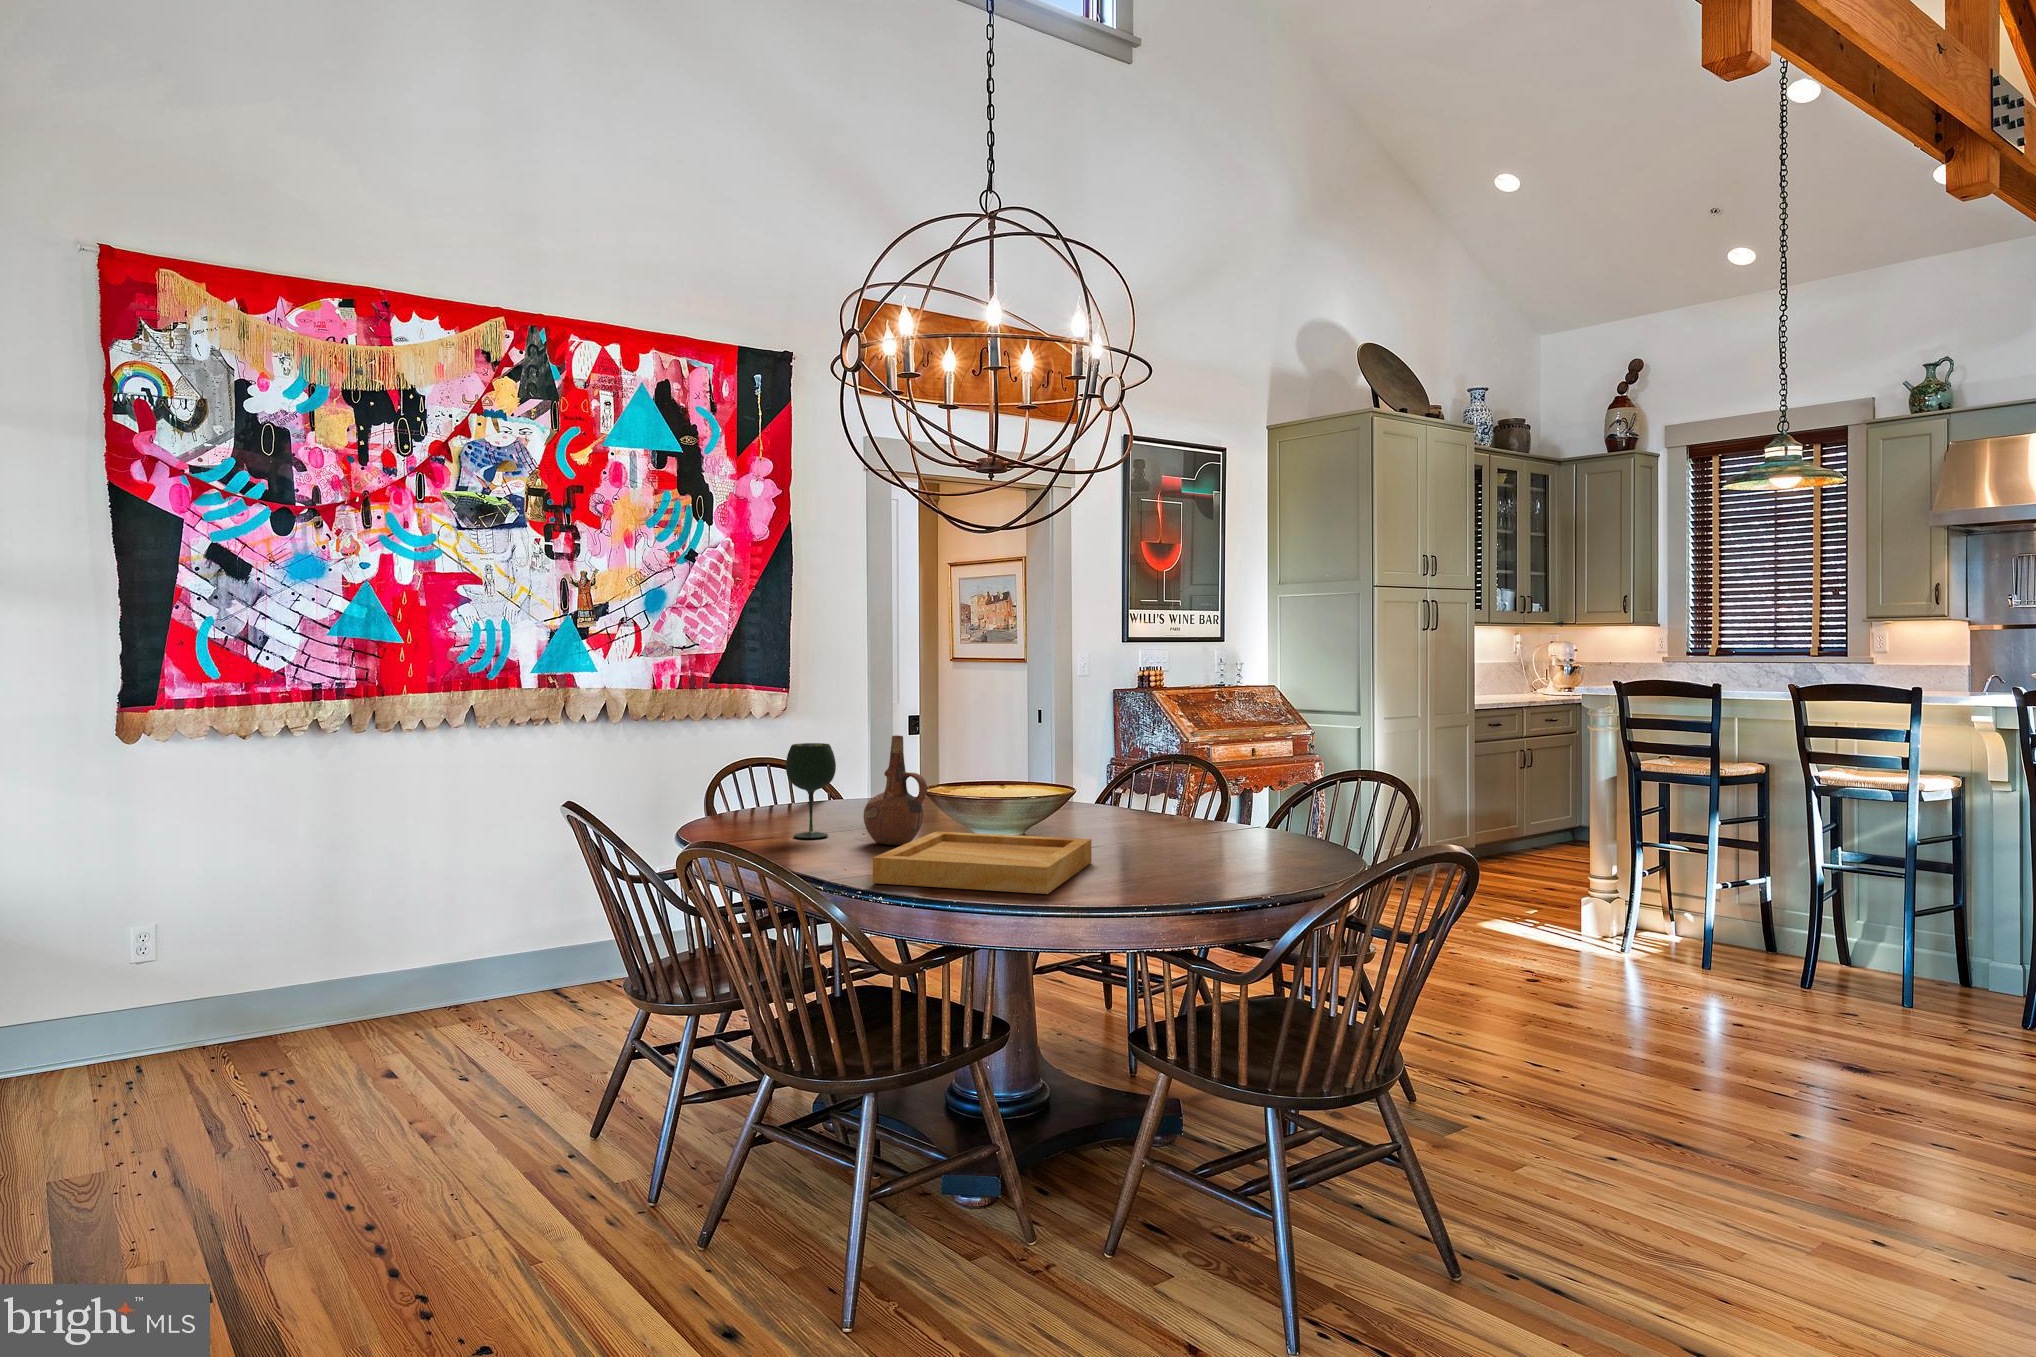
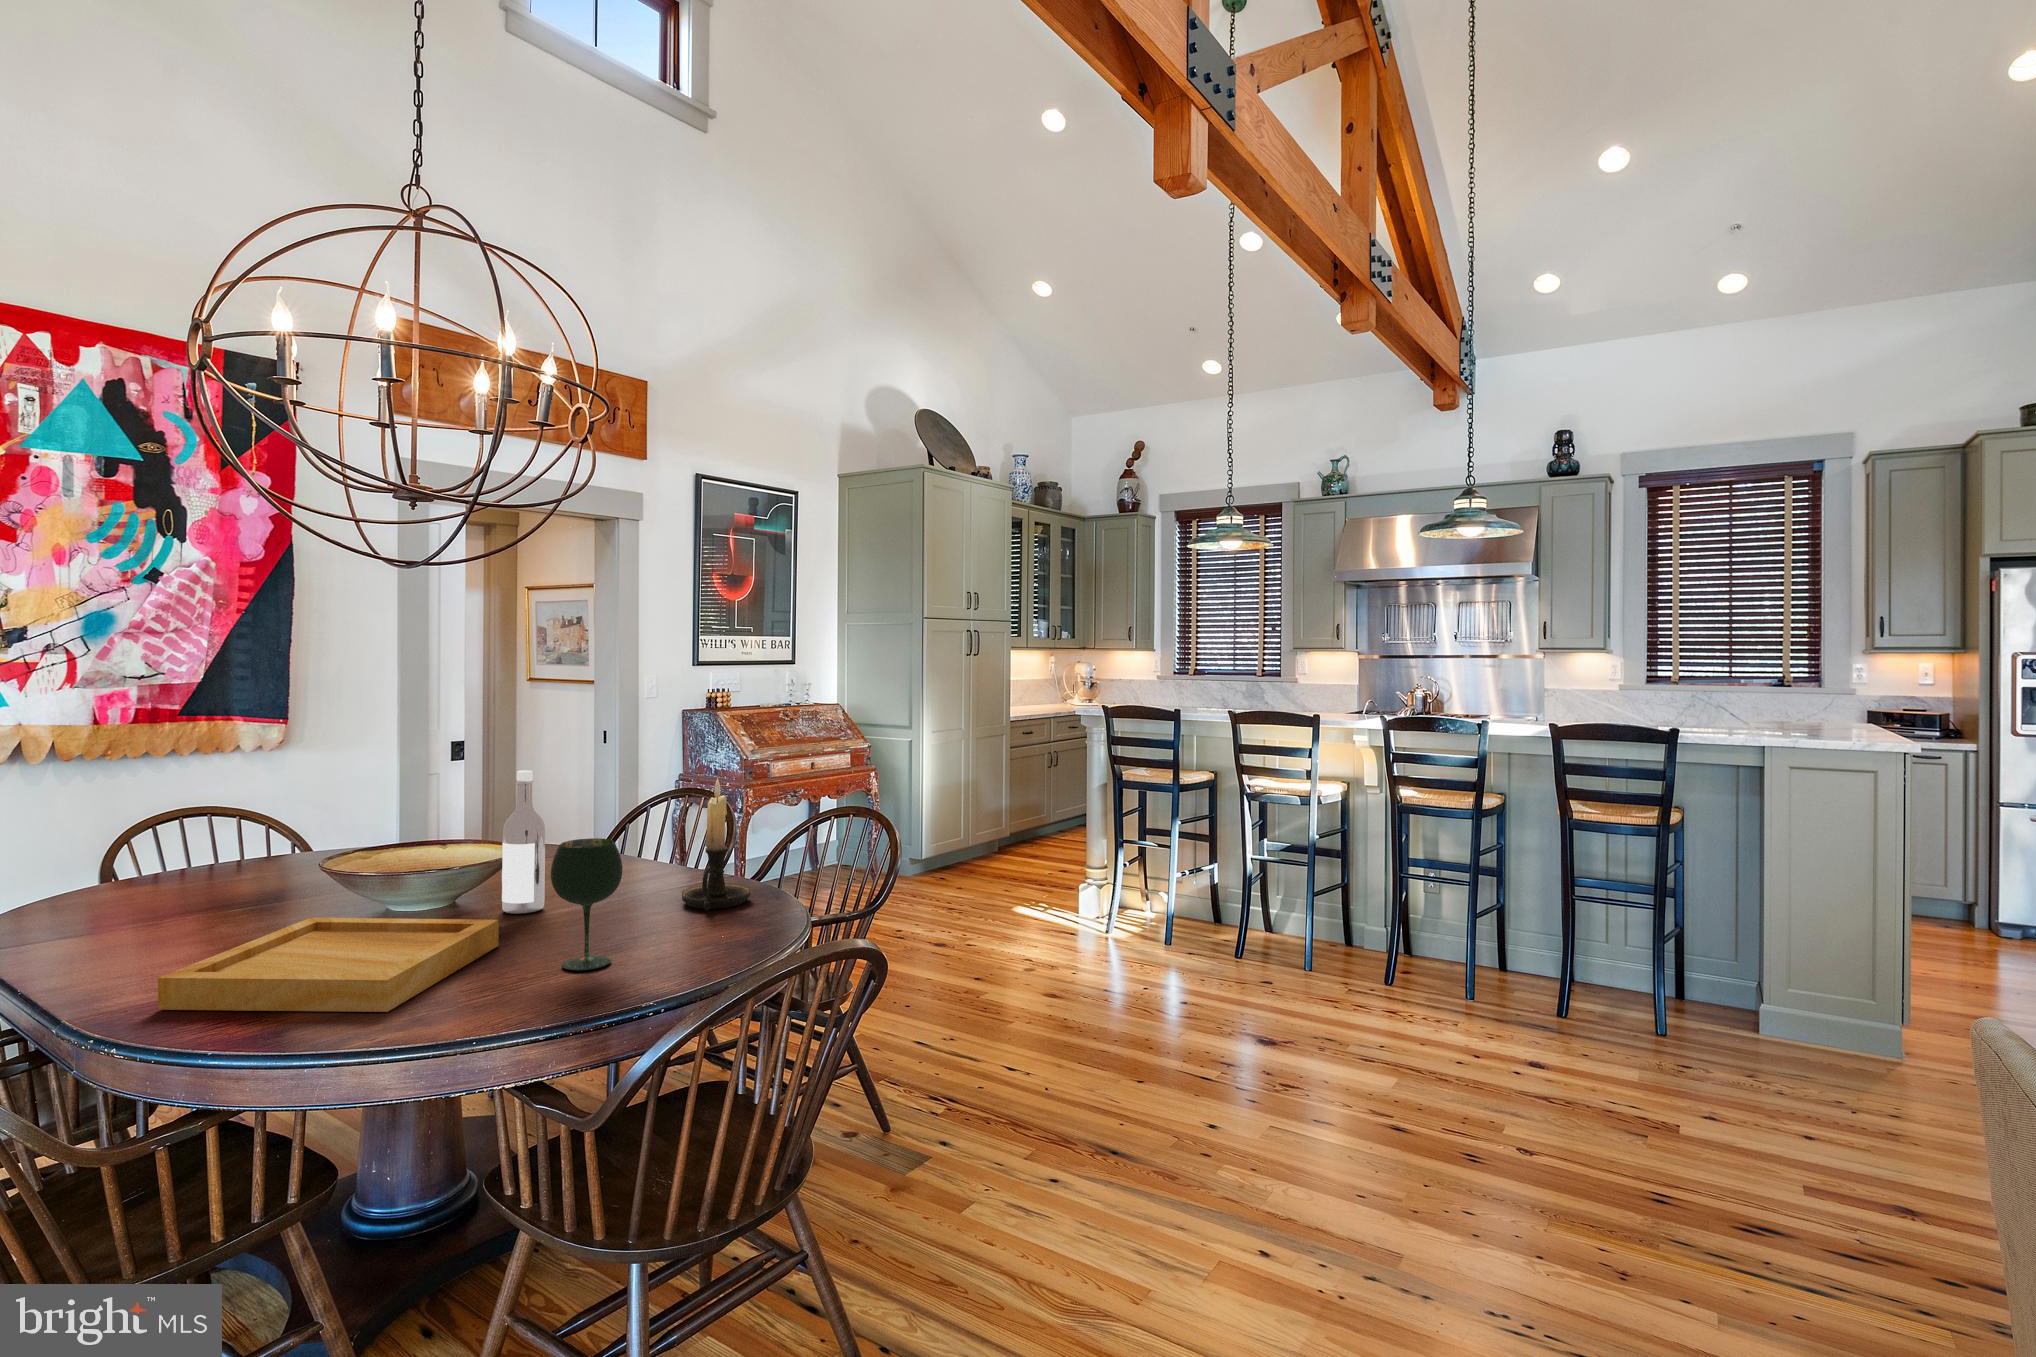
wine bottle: none [1069,713,1105,844] -> present [502,770,545,914]
candle holder: none [1227,724,1293,850] -> present [682,779,750,911]
ceramic pitcher: present [864,735,927,845] -> none [231,802,318,931]
wine glass: present [786,743,836,838] -> present [551,838,622,971]

